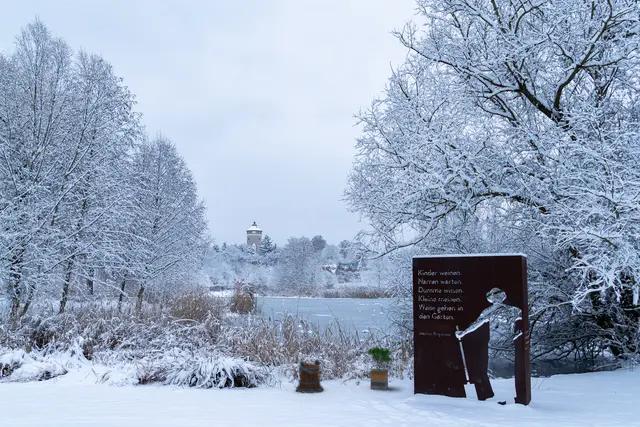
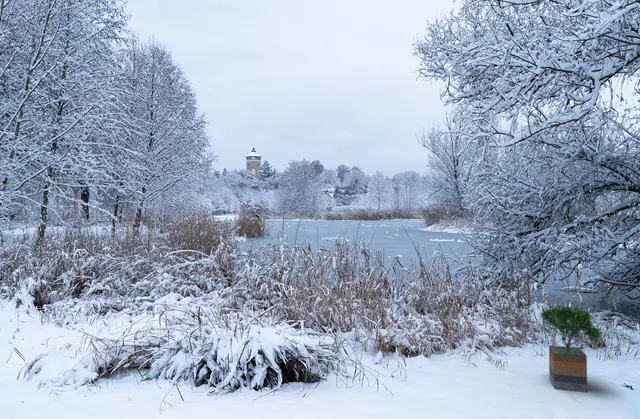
bucket: present [296,359,323,393] -> none [411,333,470,408]

